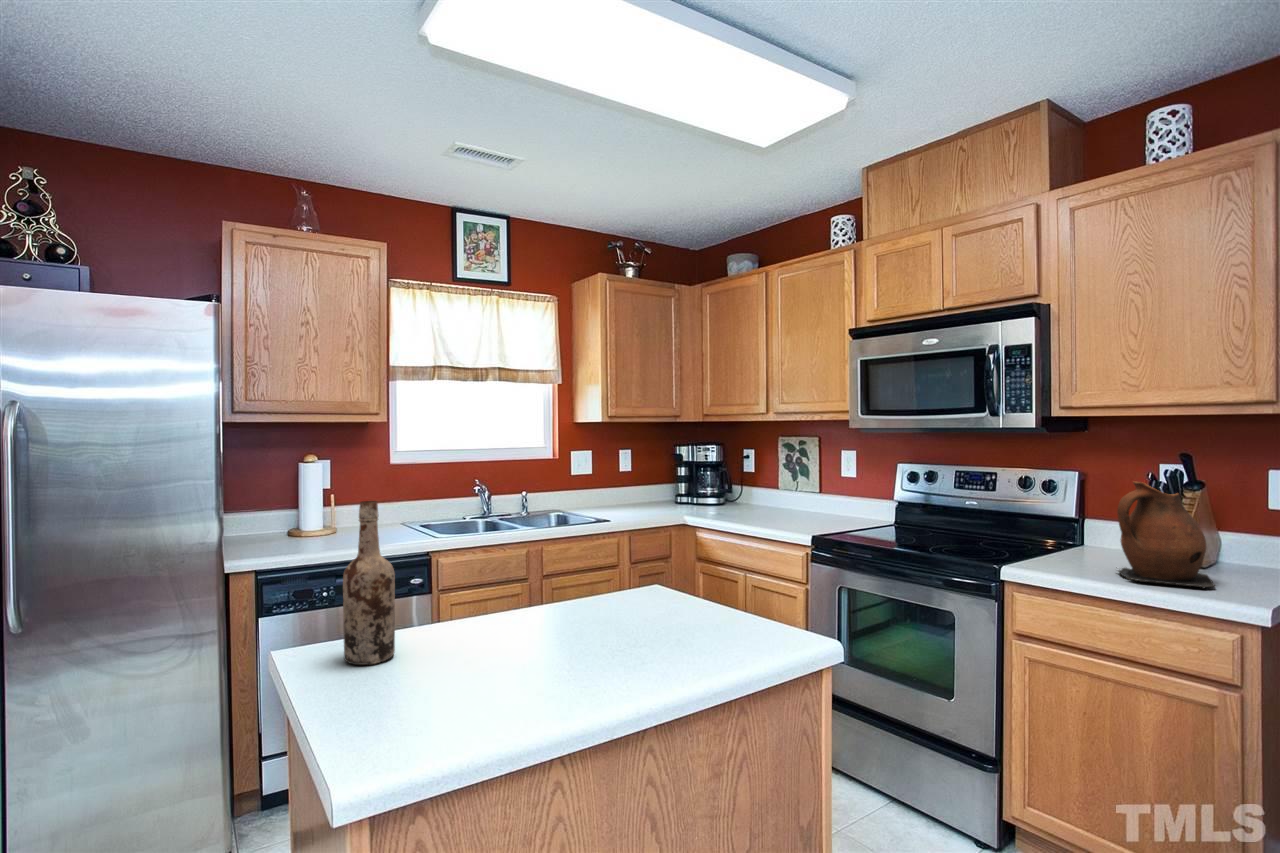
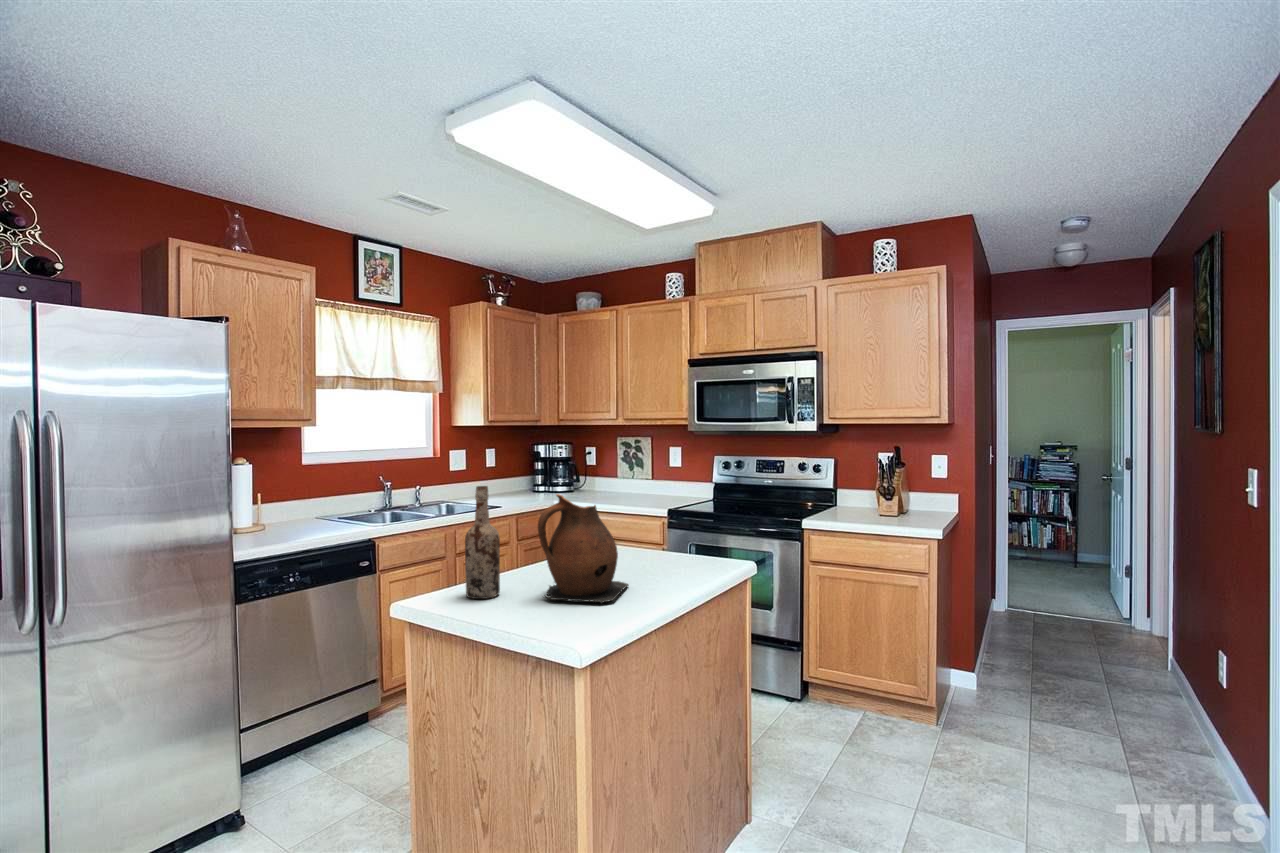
ceramic pitcher: present [1117,482,1215,589] -> present [538,494,629,604]

